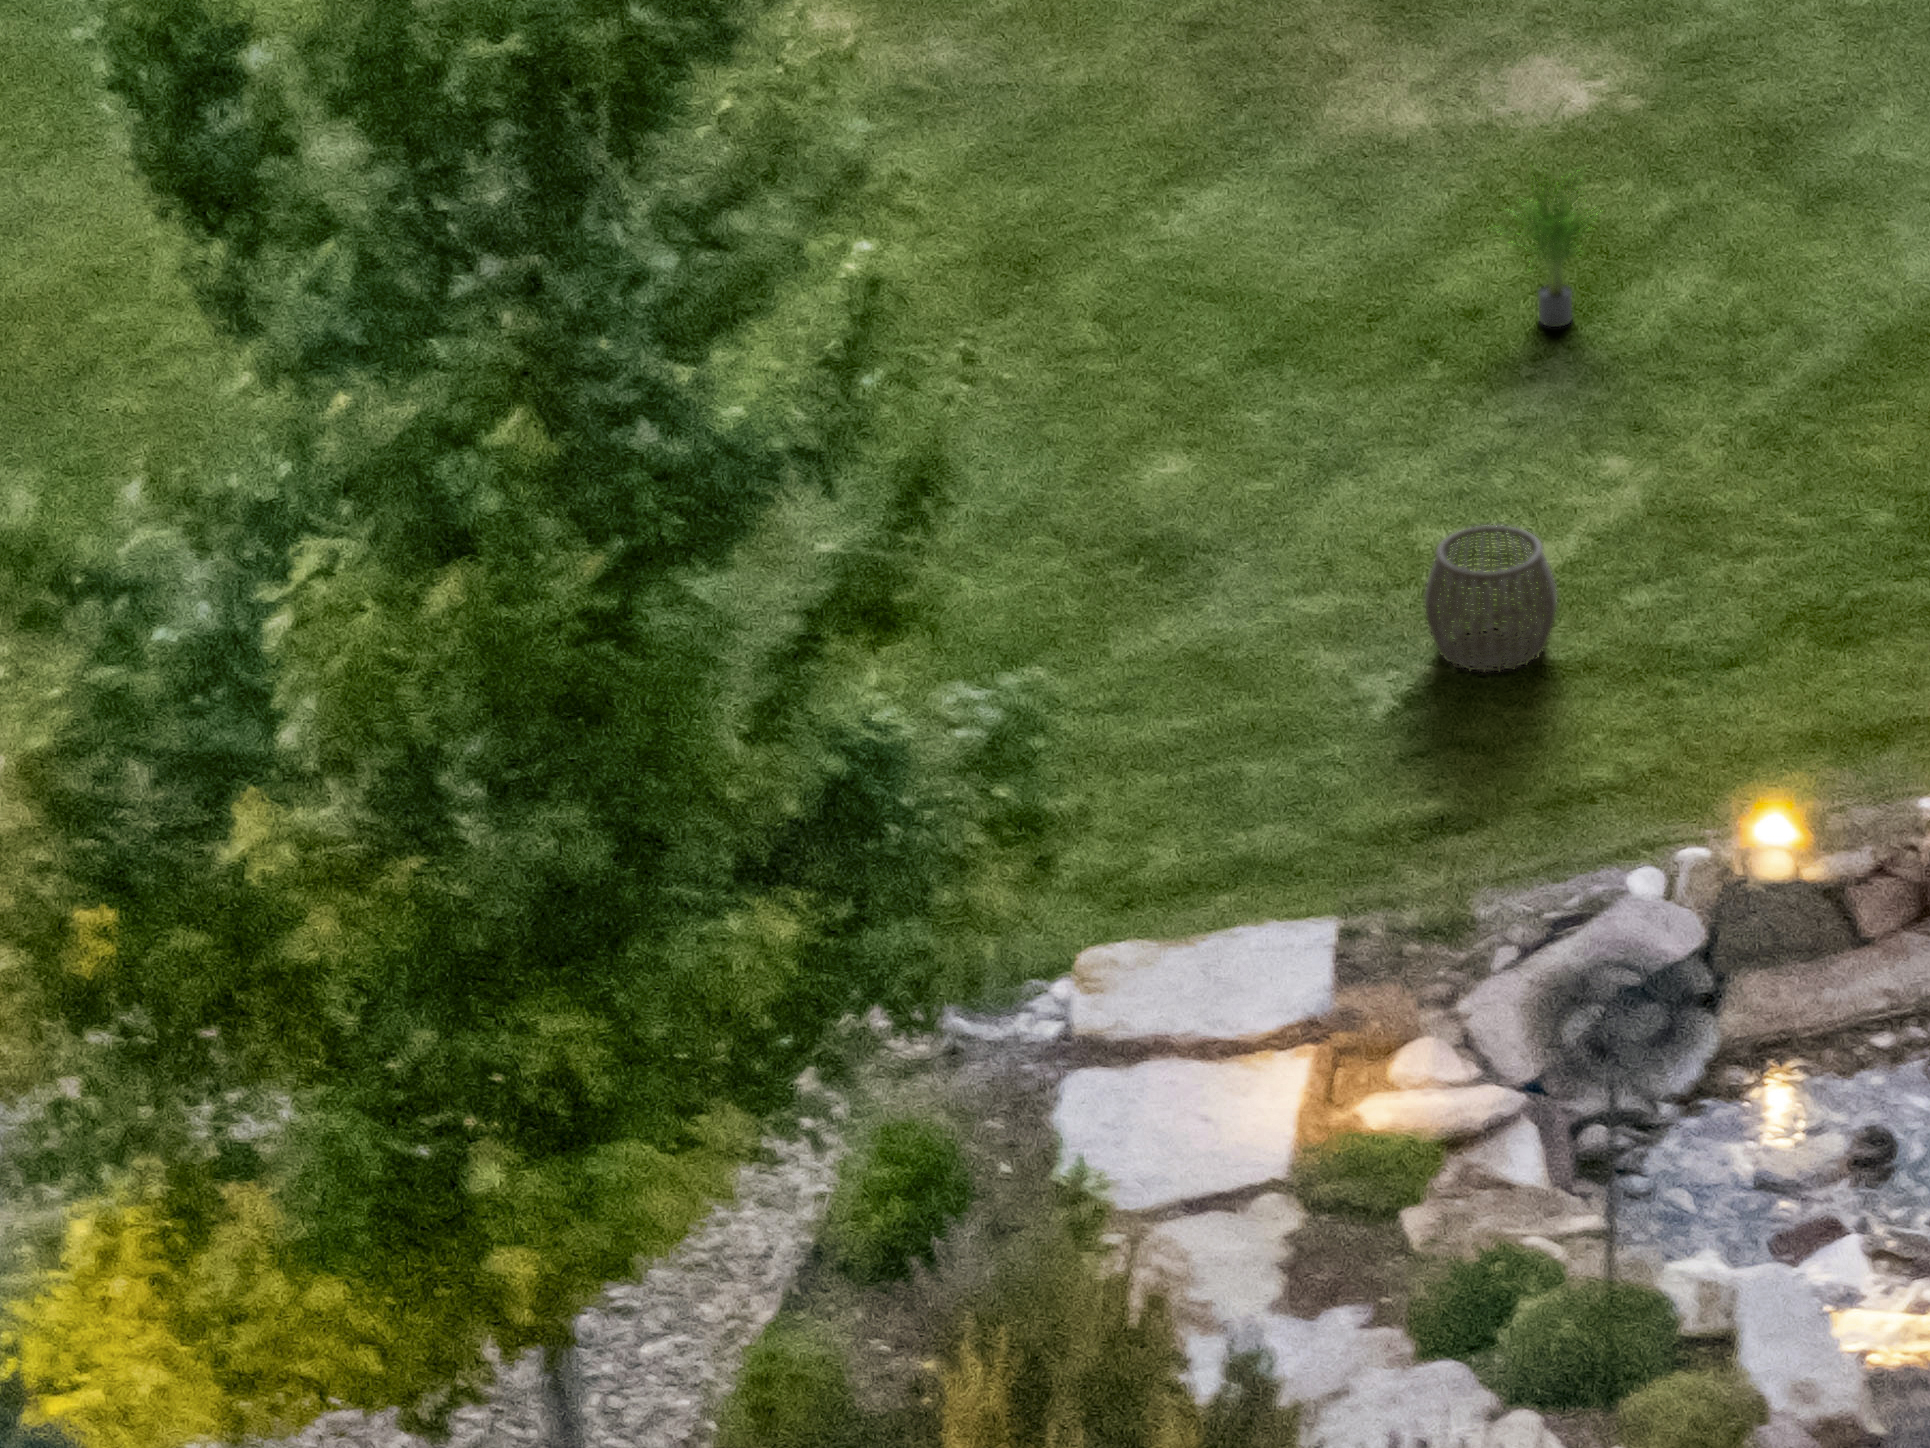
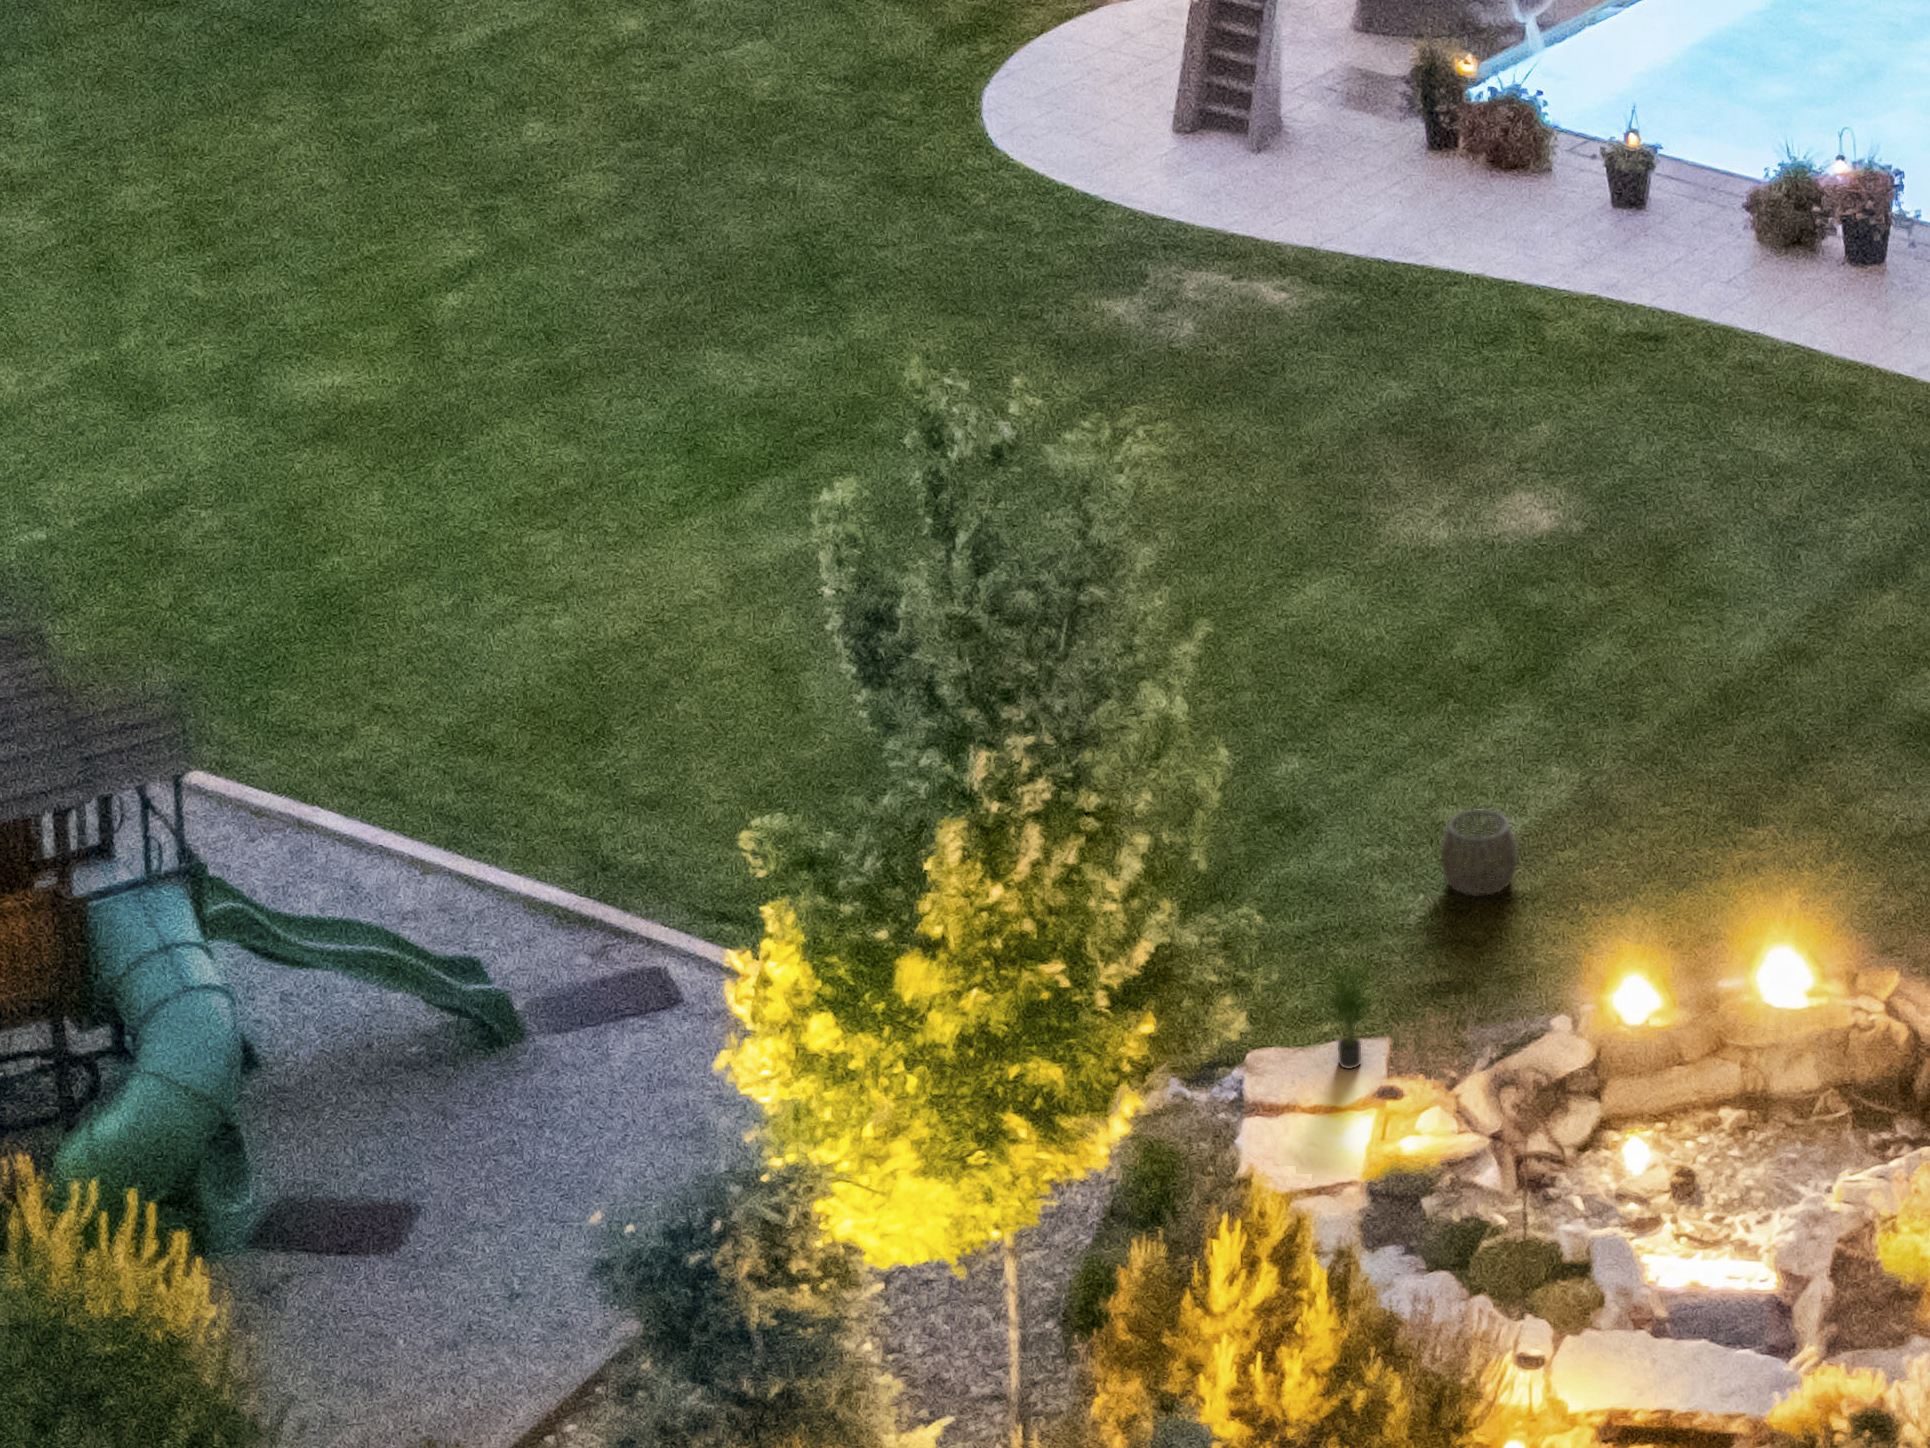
potted plant: present [1499,174,1592,327] -> present [1312,960,1375,1069]

